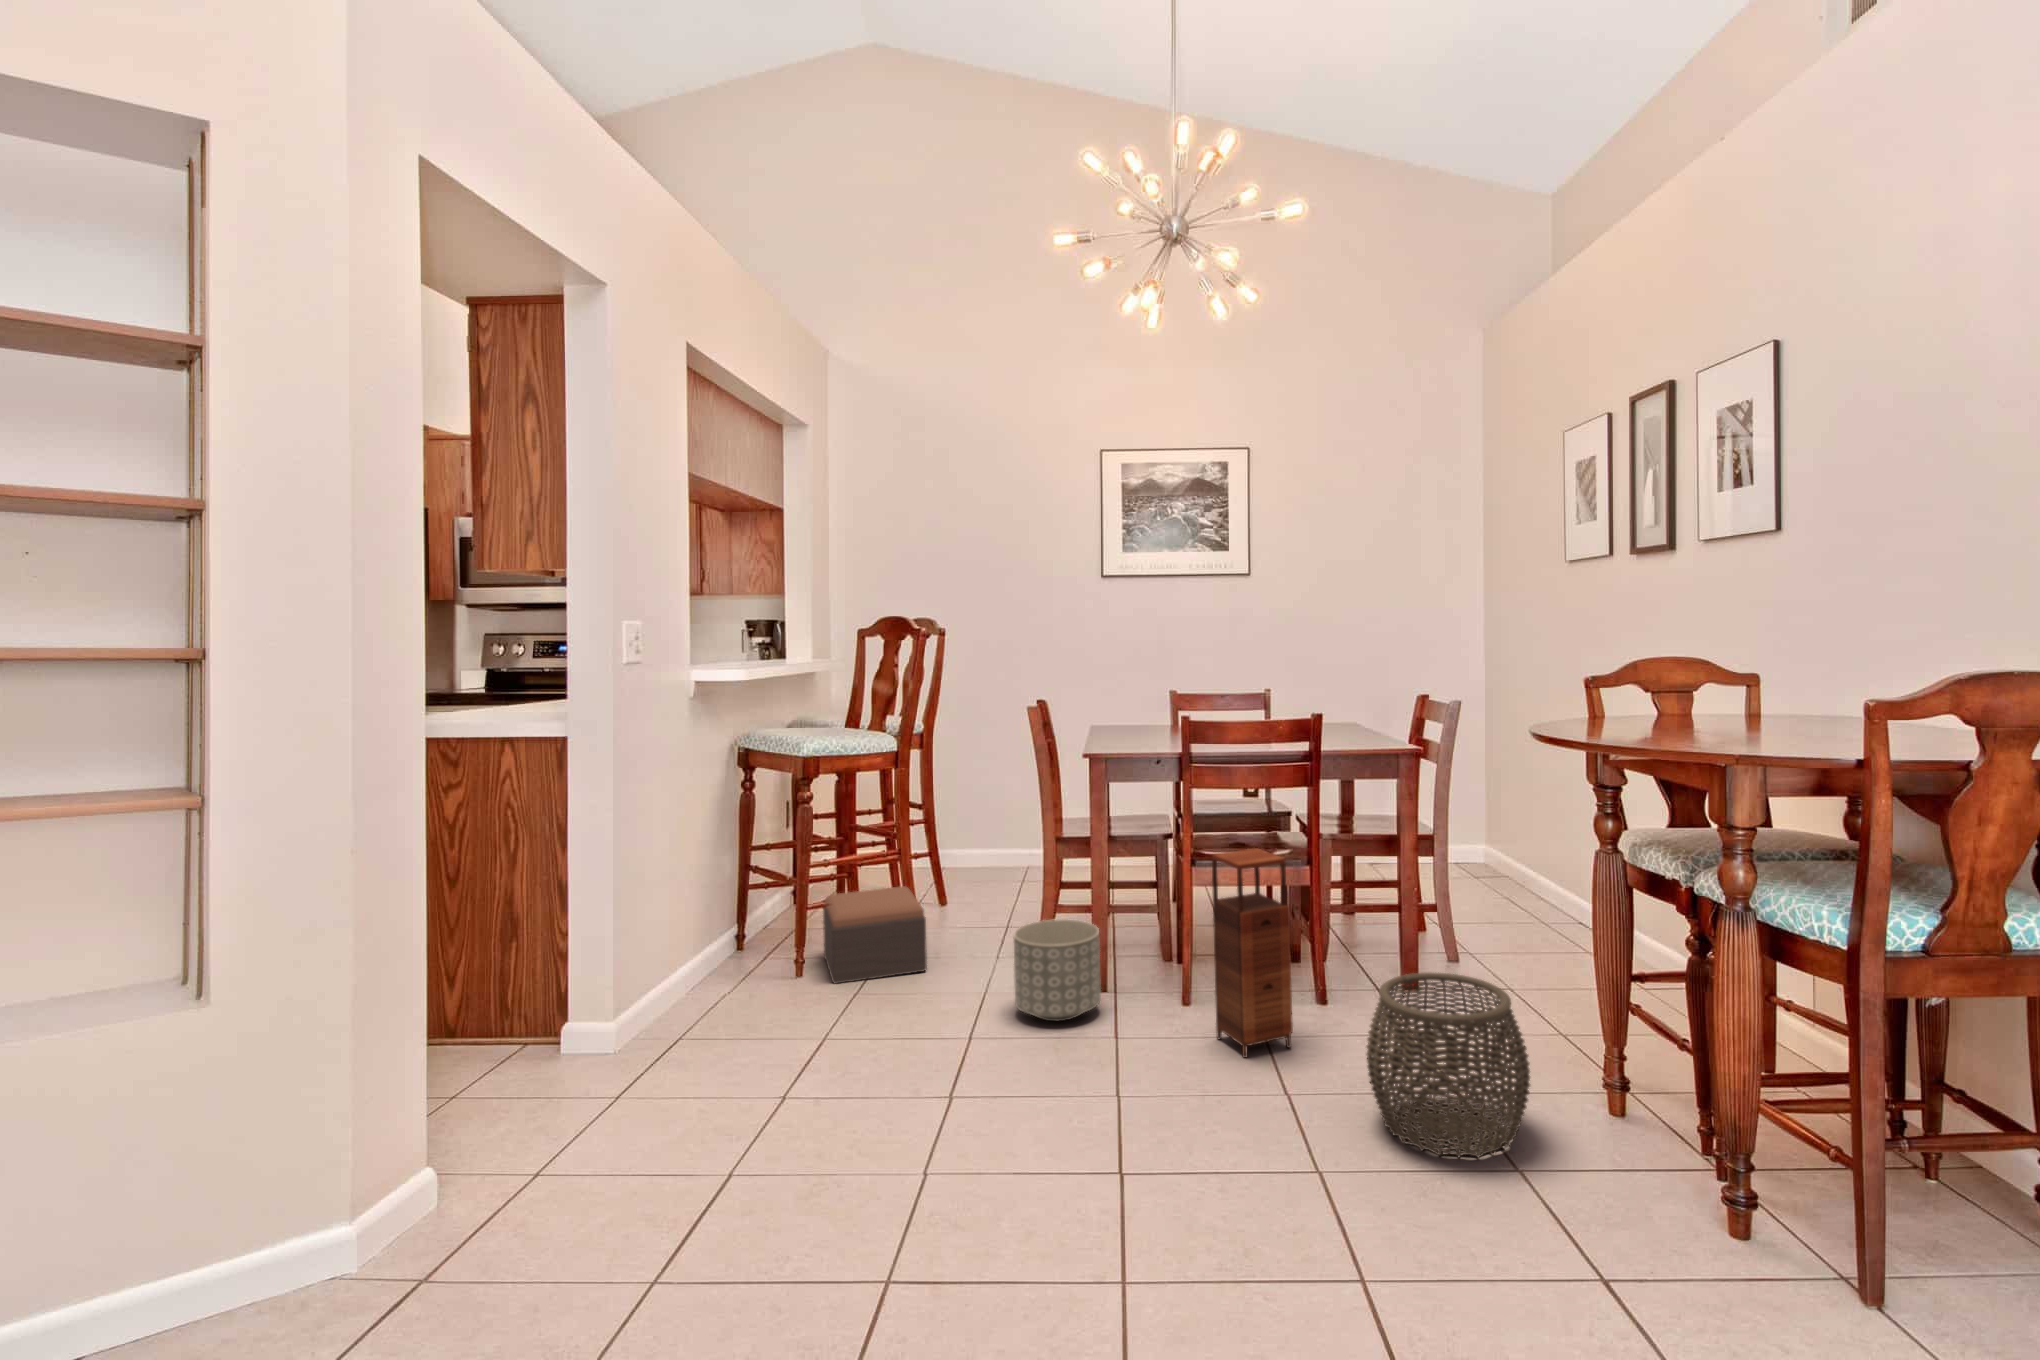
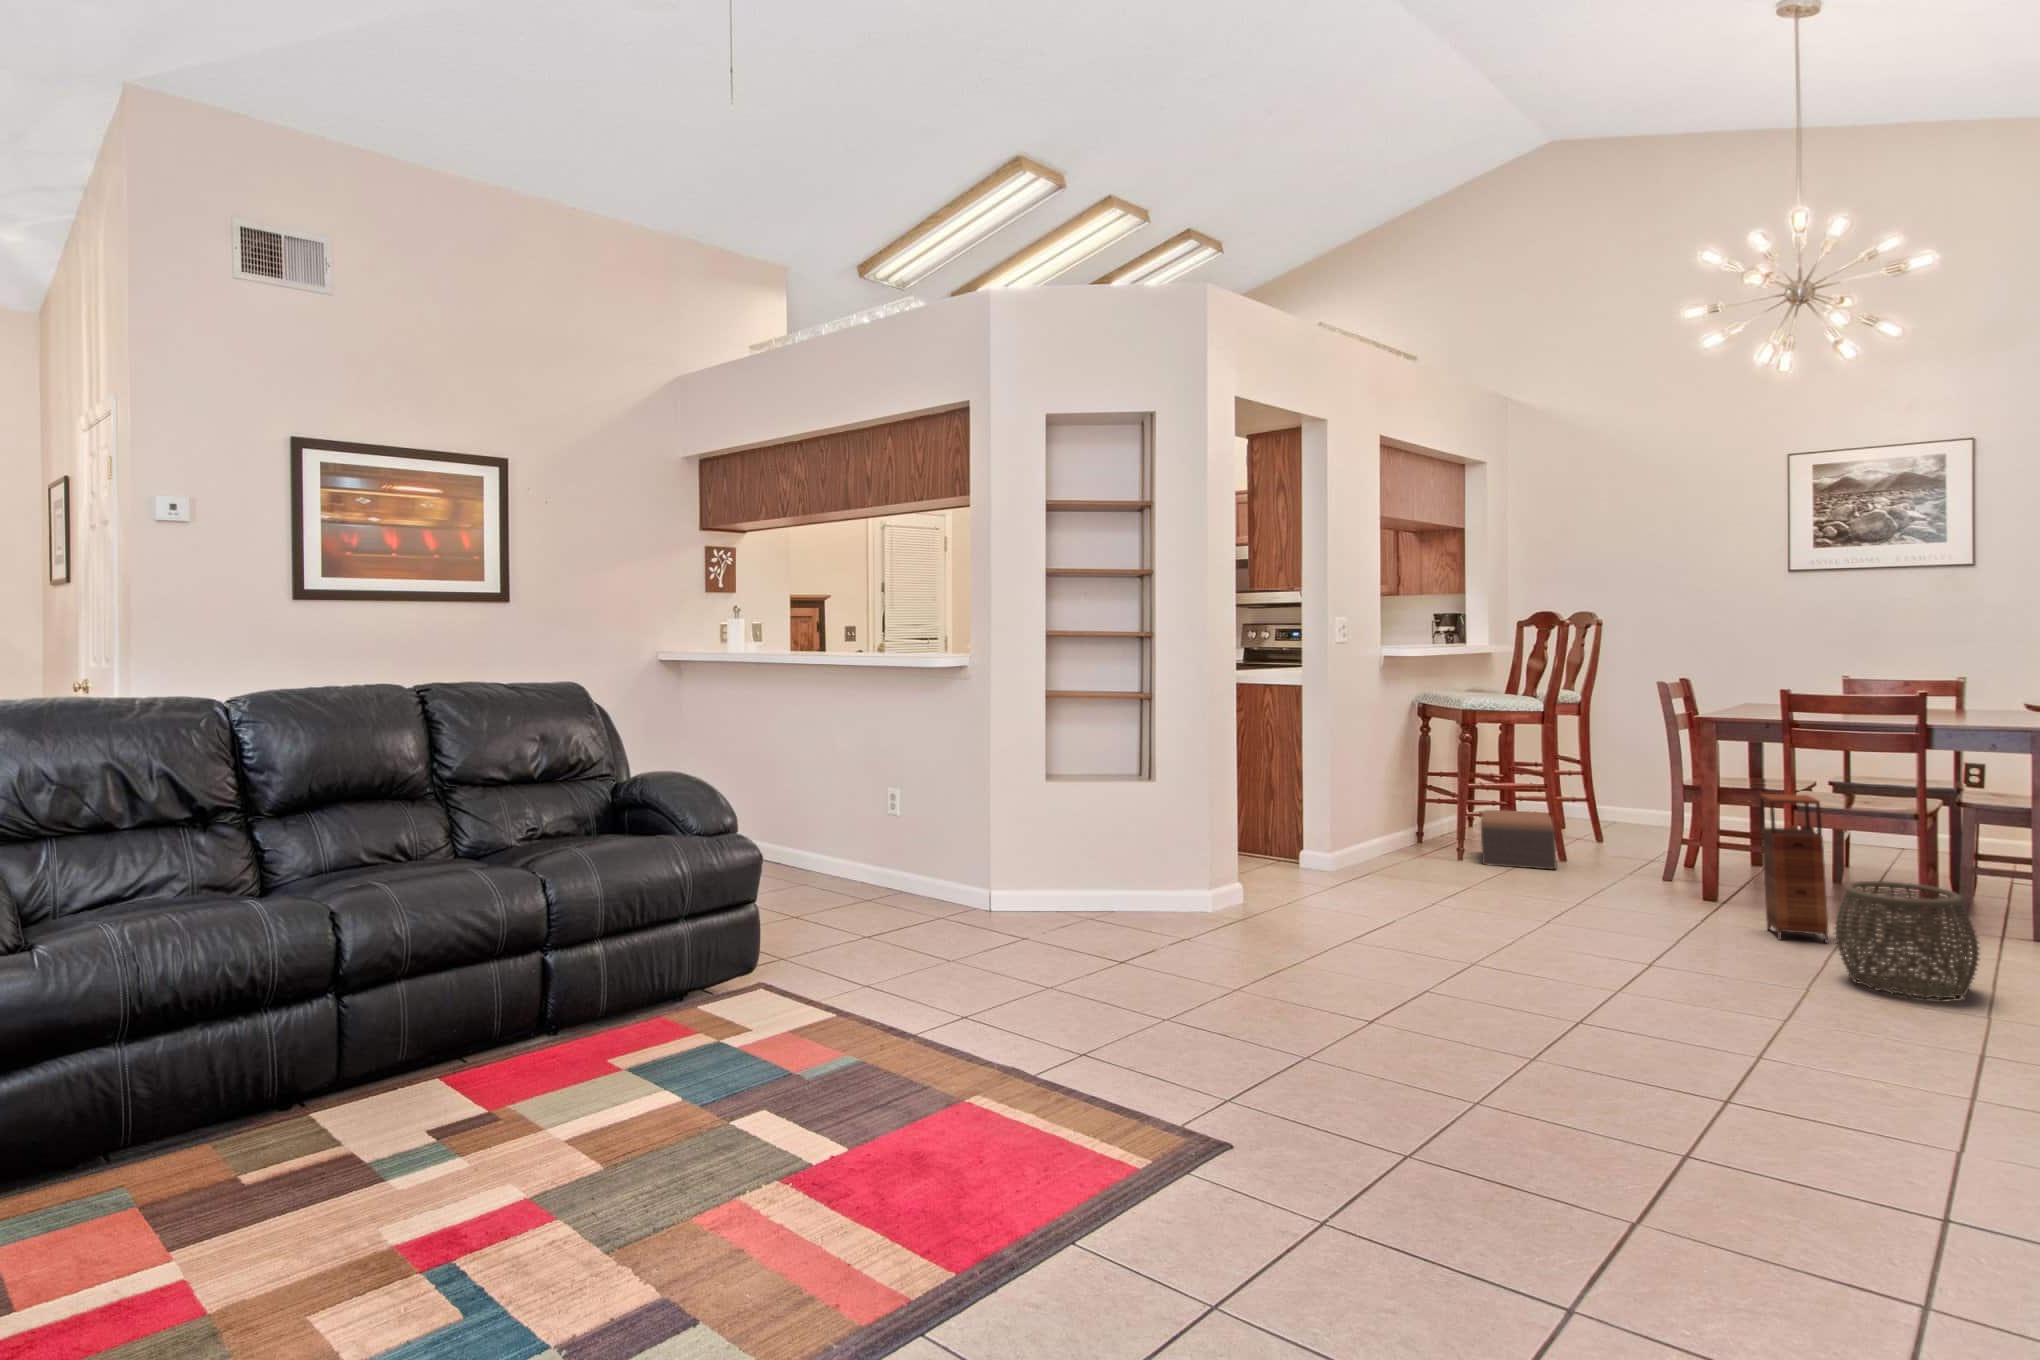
planter: present [1014,919,1101,1021] -> none [1606,837,1682,904]

